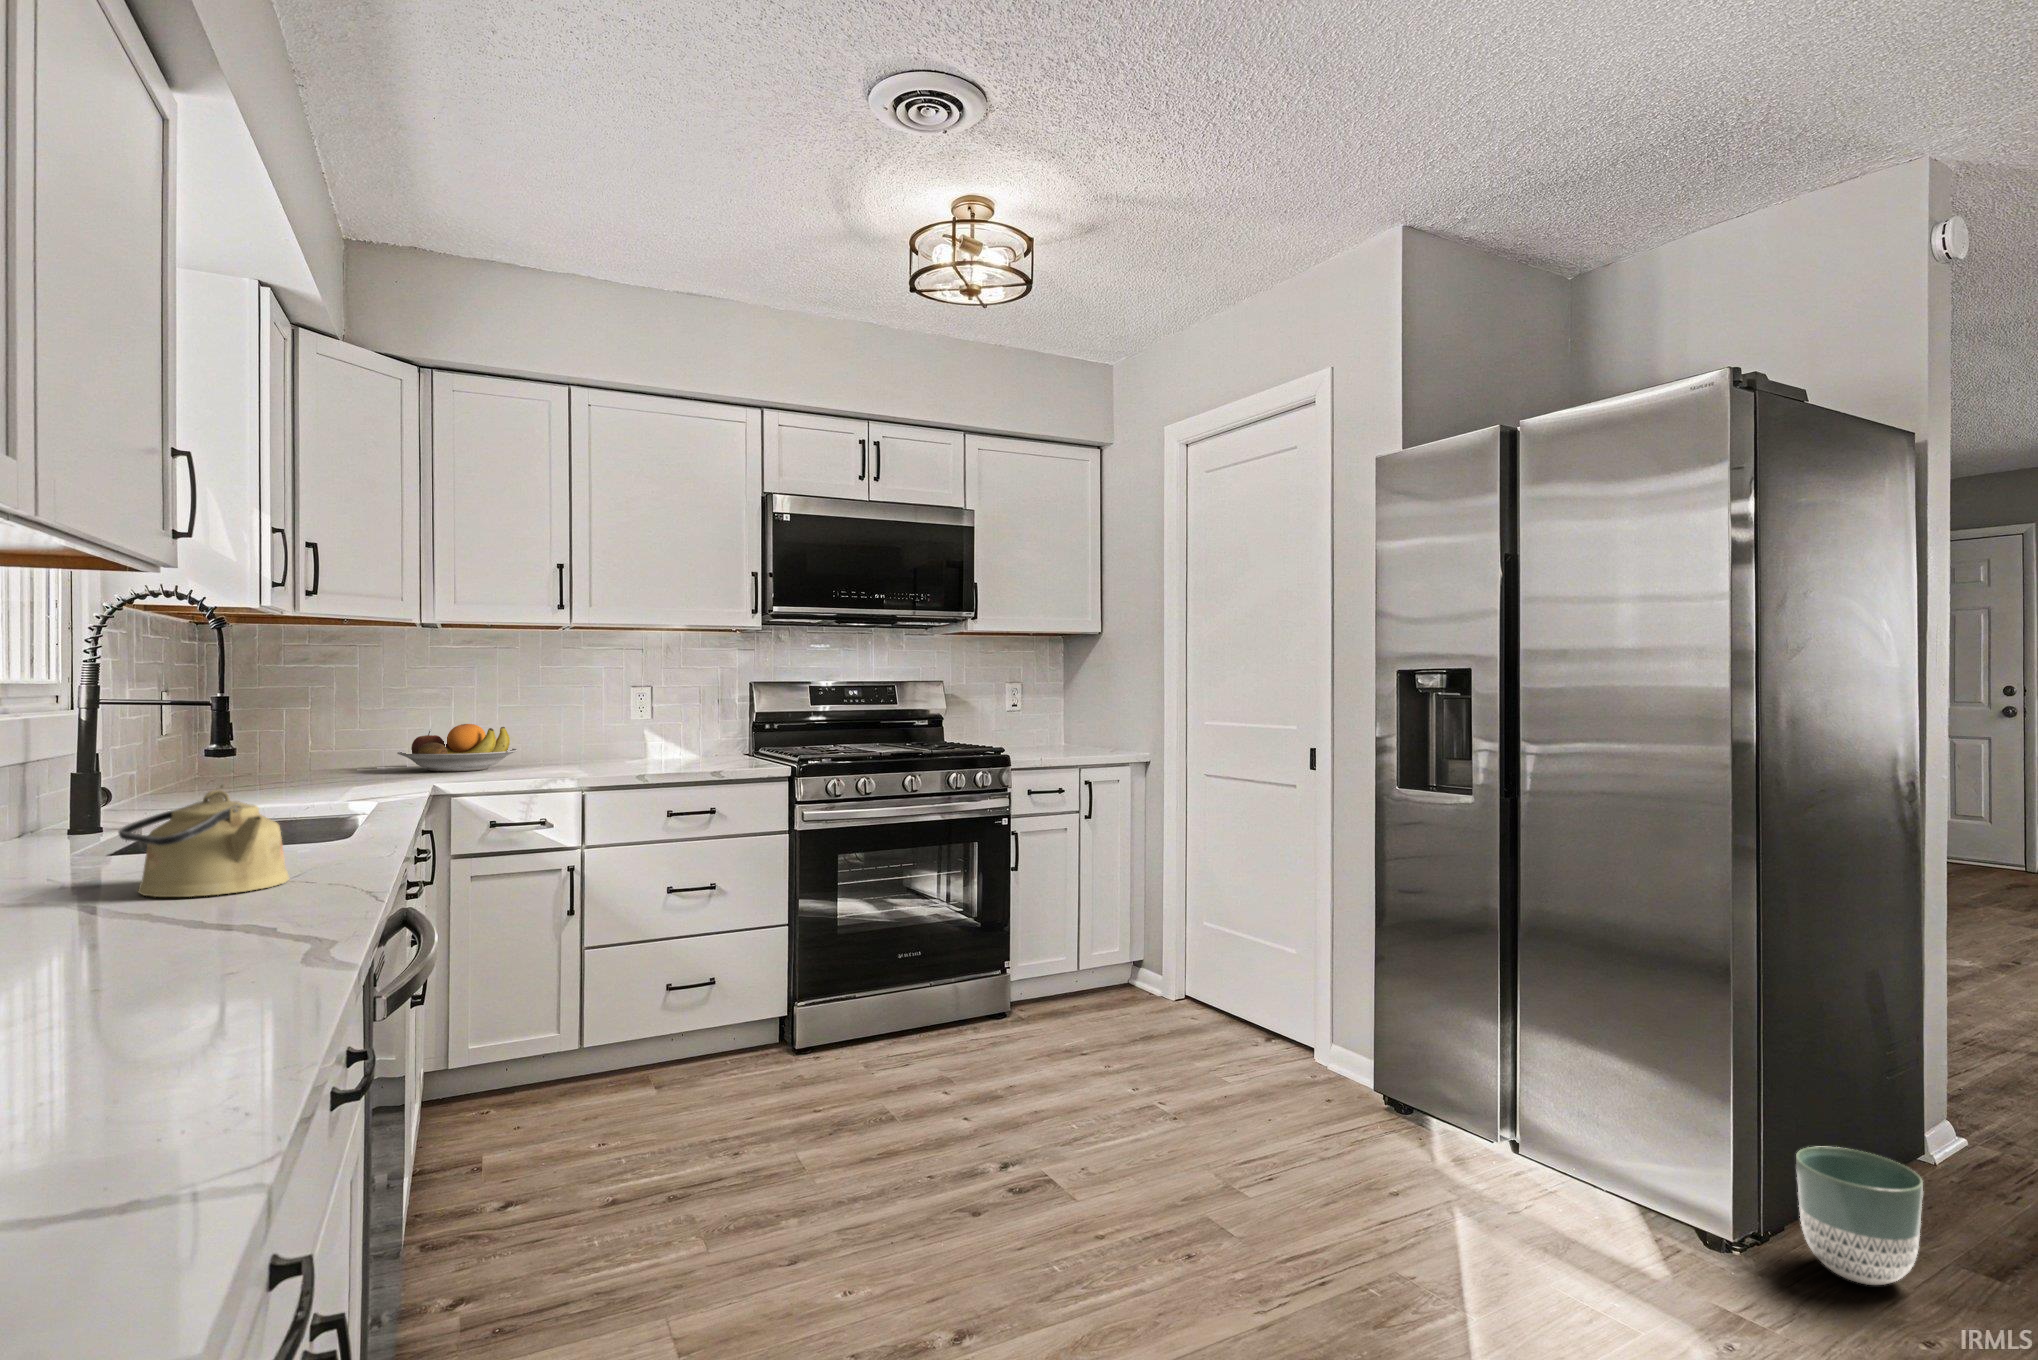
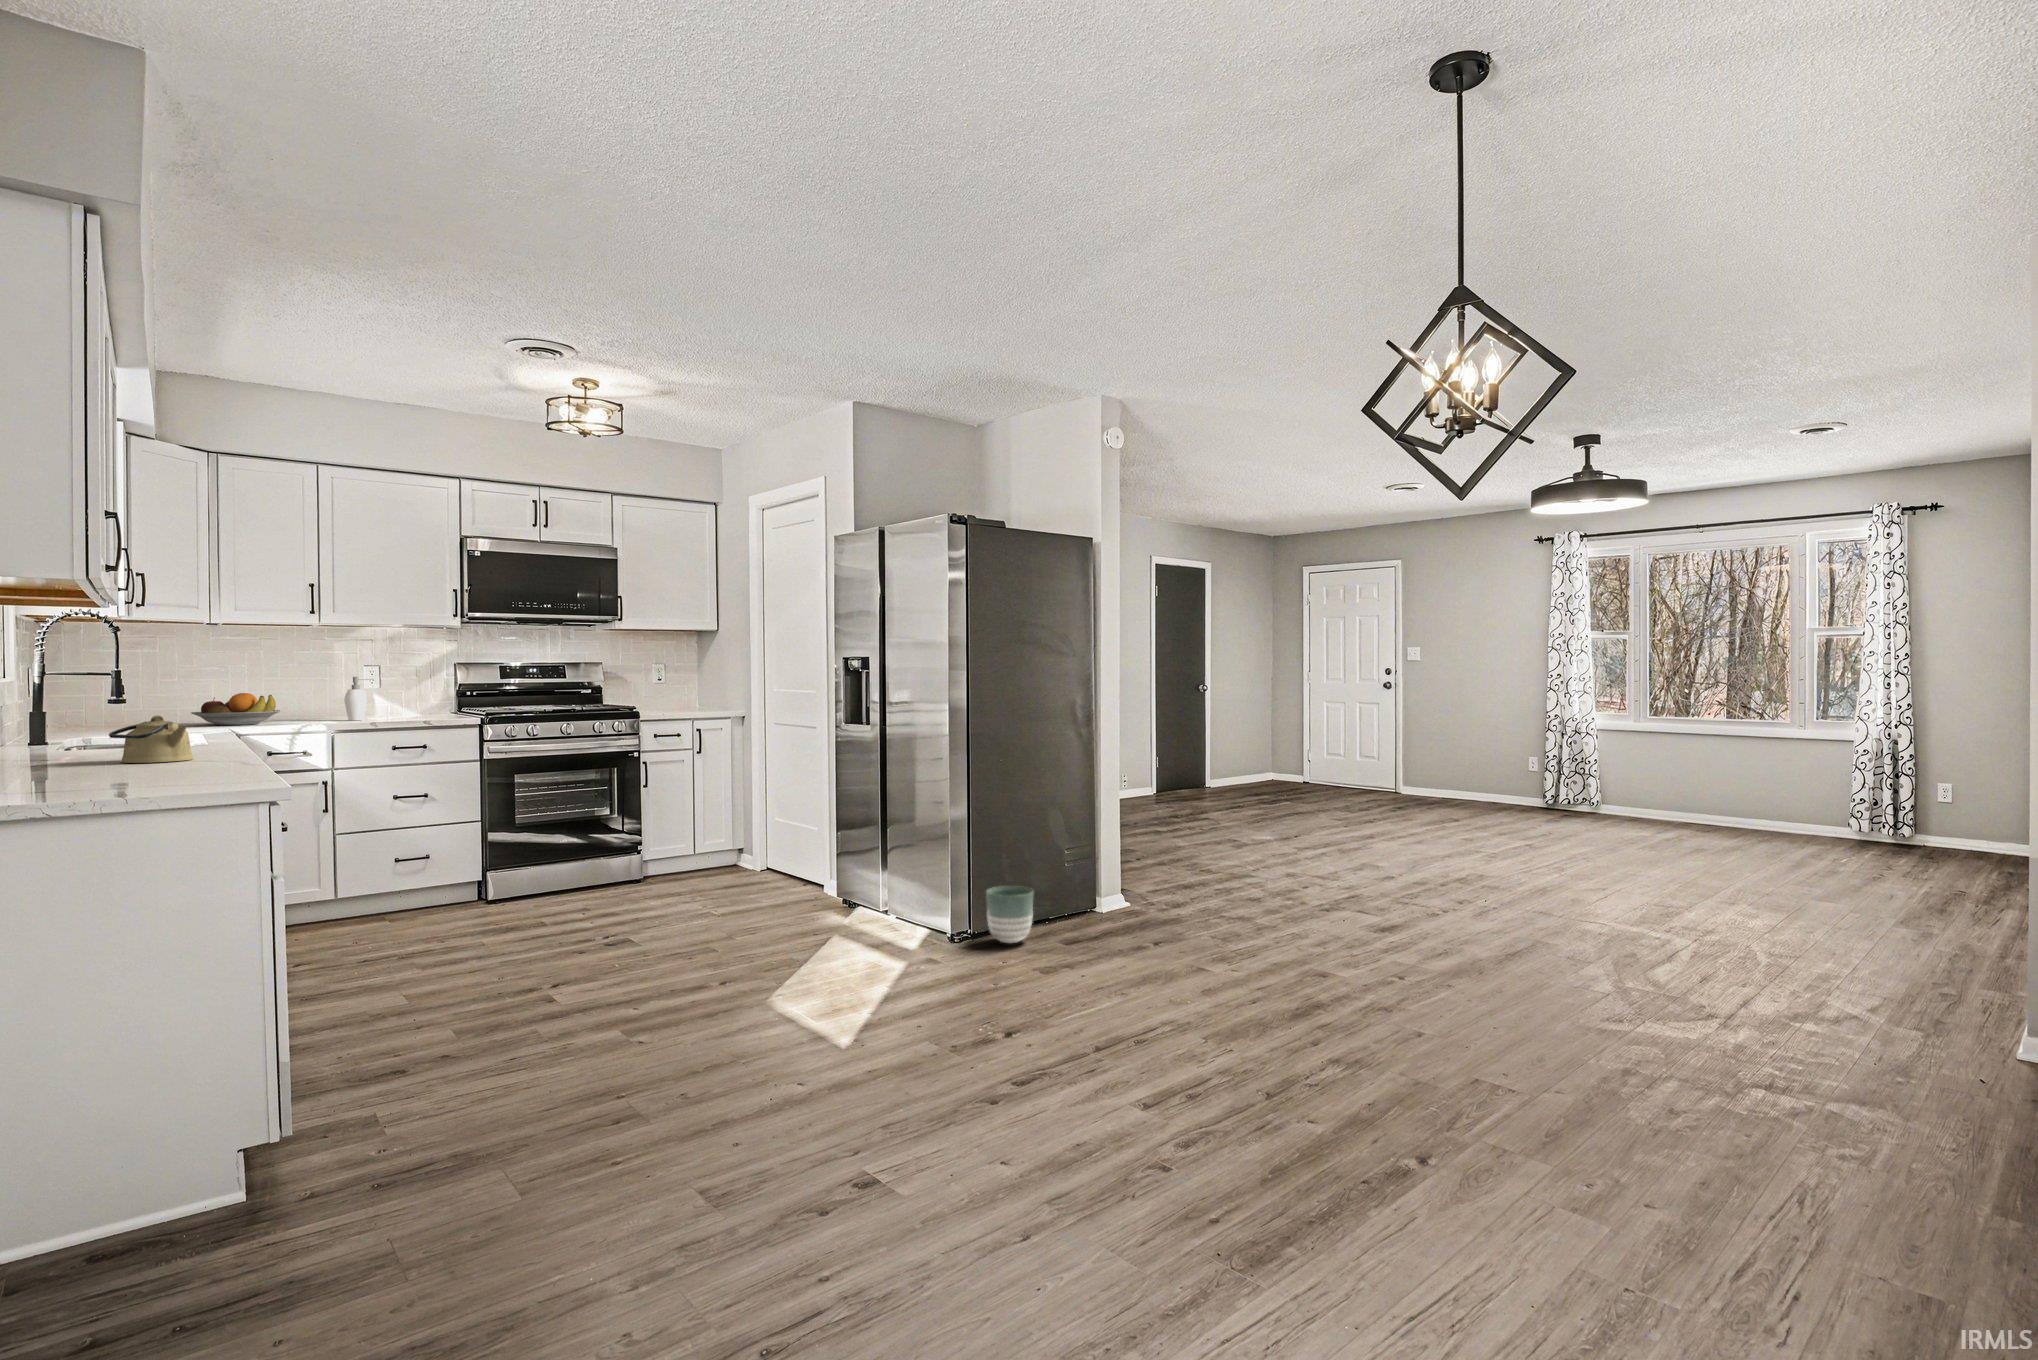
soap dispenser: none [602,700,641,764] -> present [344,677,371,720]

